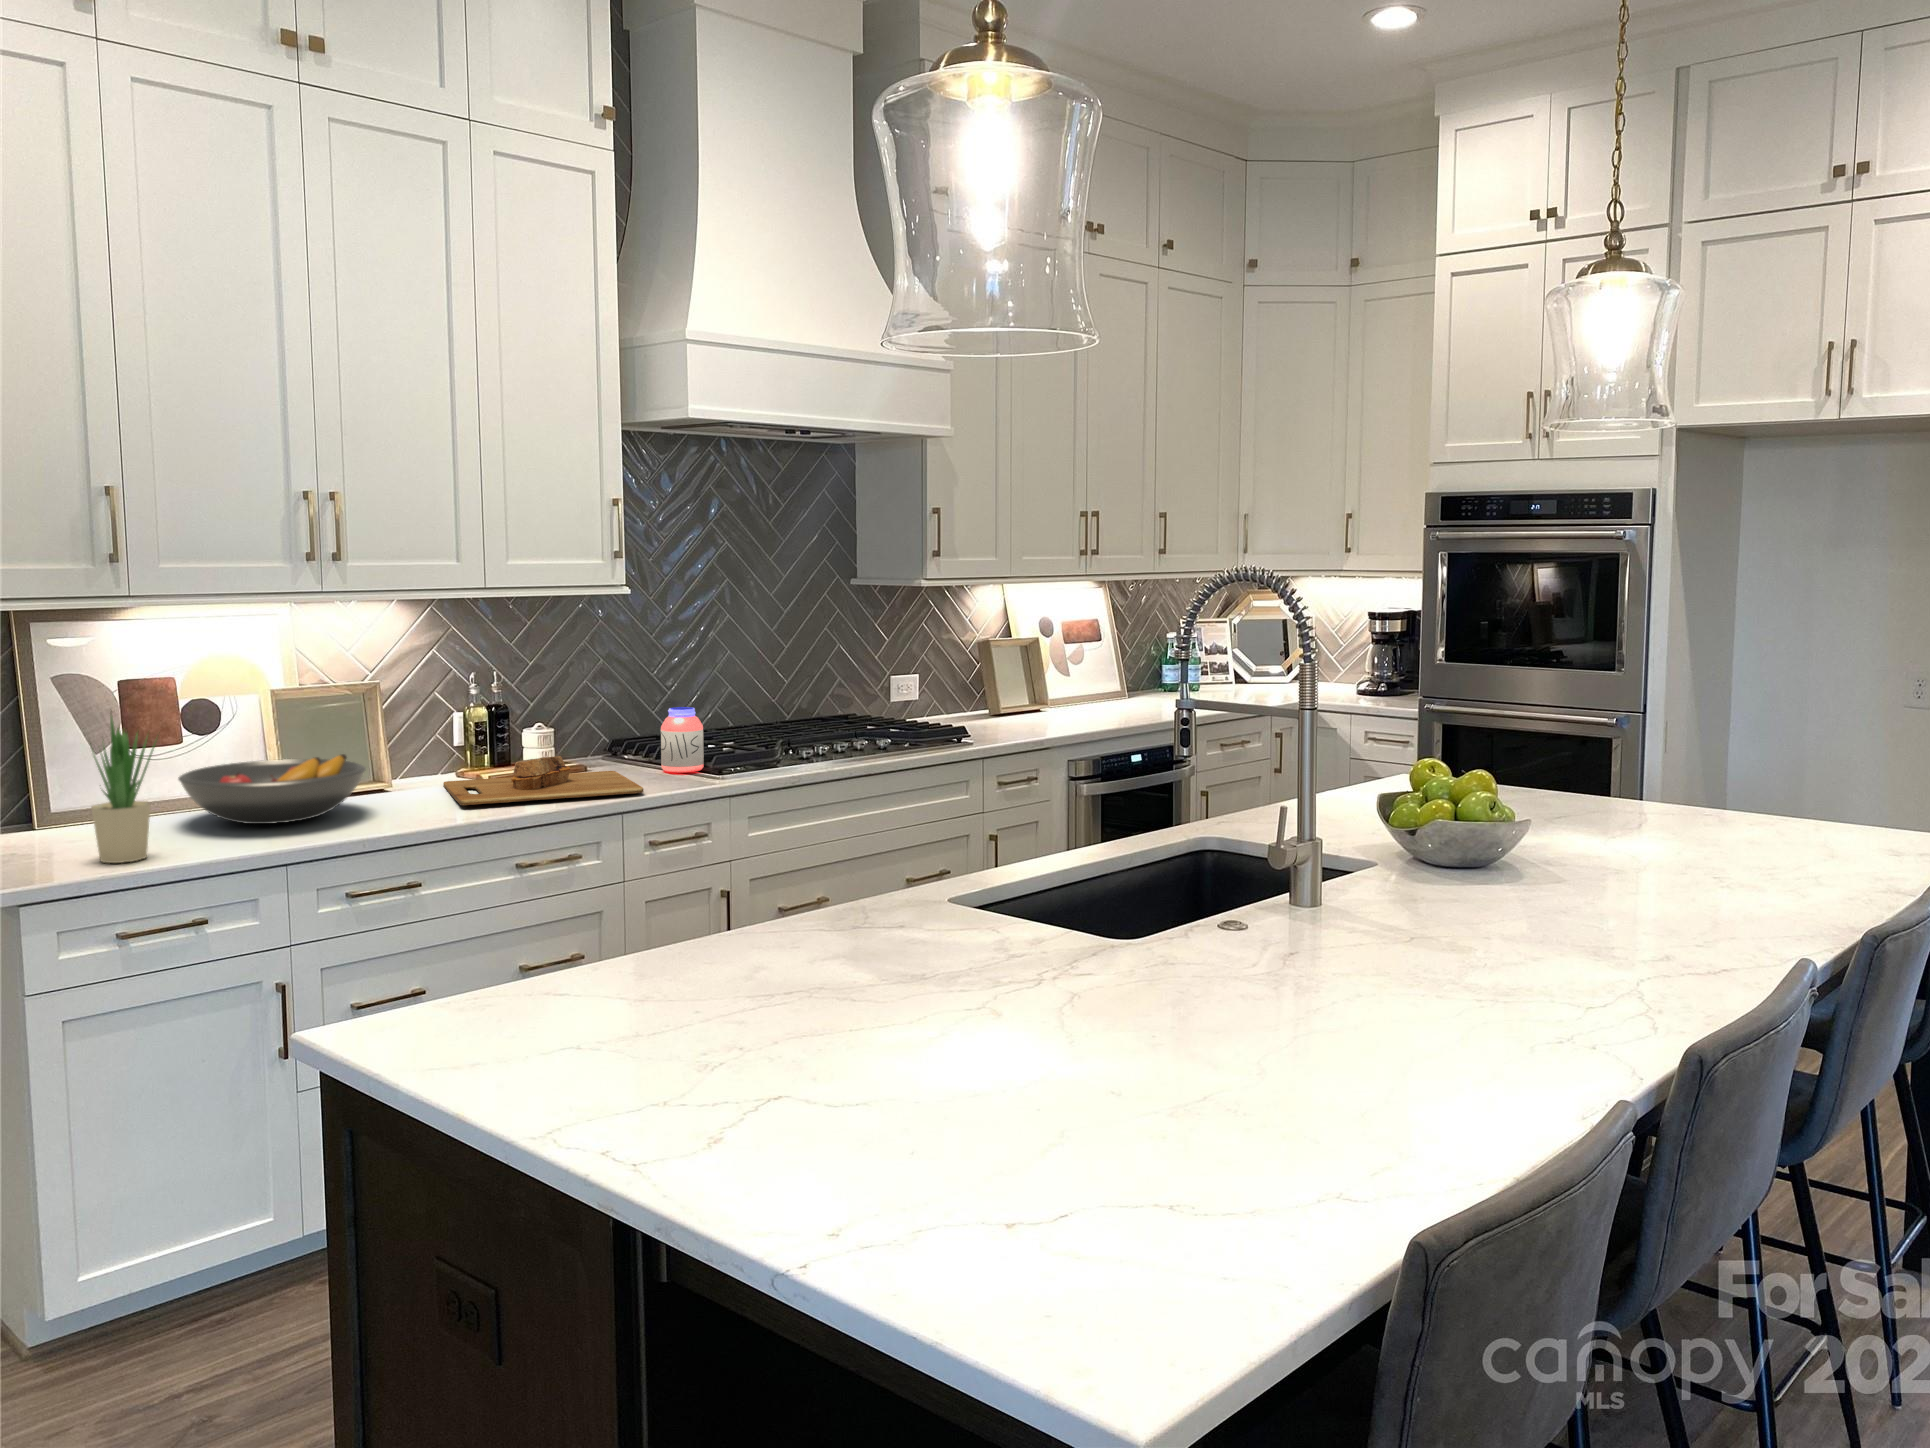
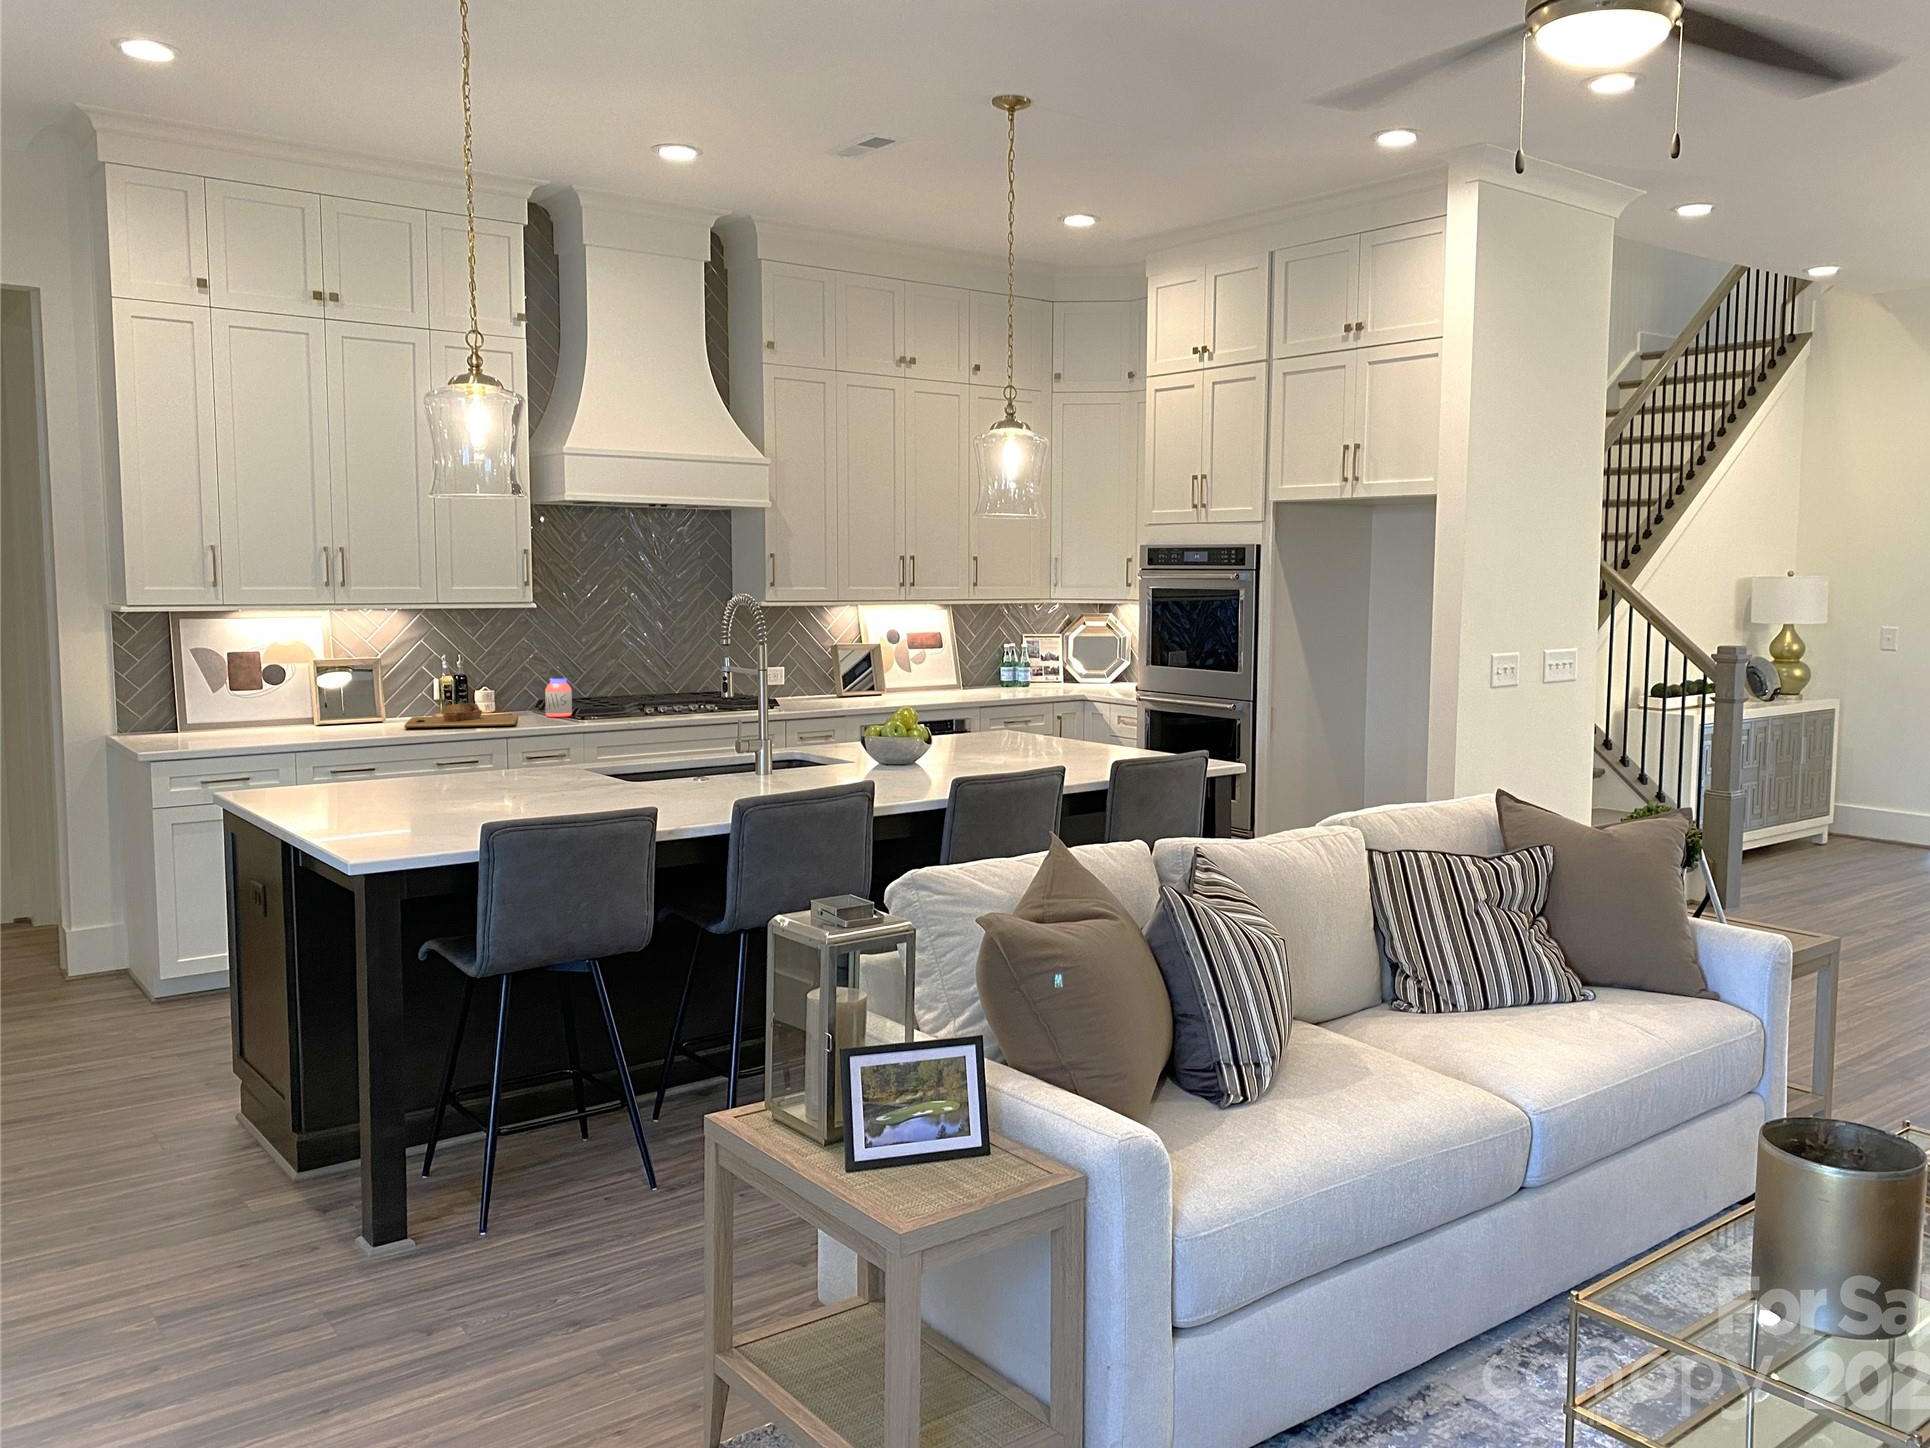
potted plant: present [90,713,156,863] -> none [186,664,223,746]
fruit bowl: present [178,754,366,824] -> none [246,696,352,732]

